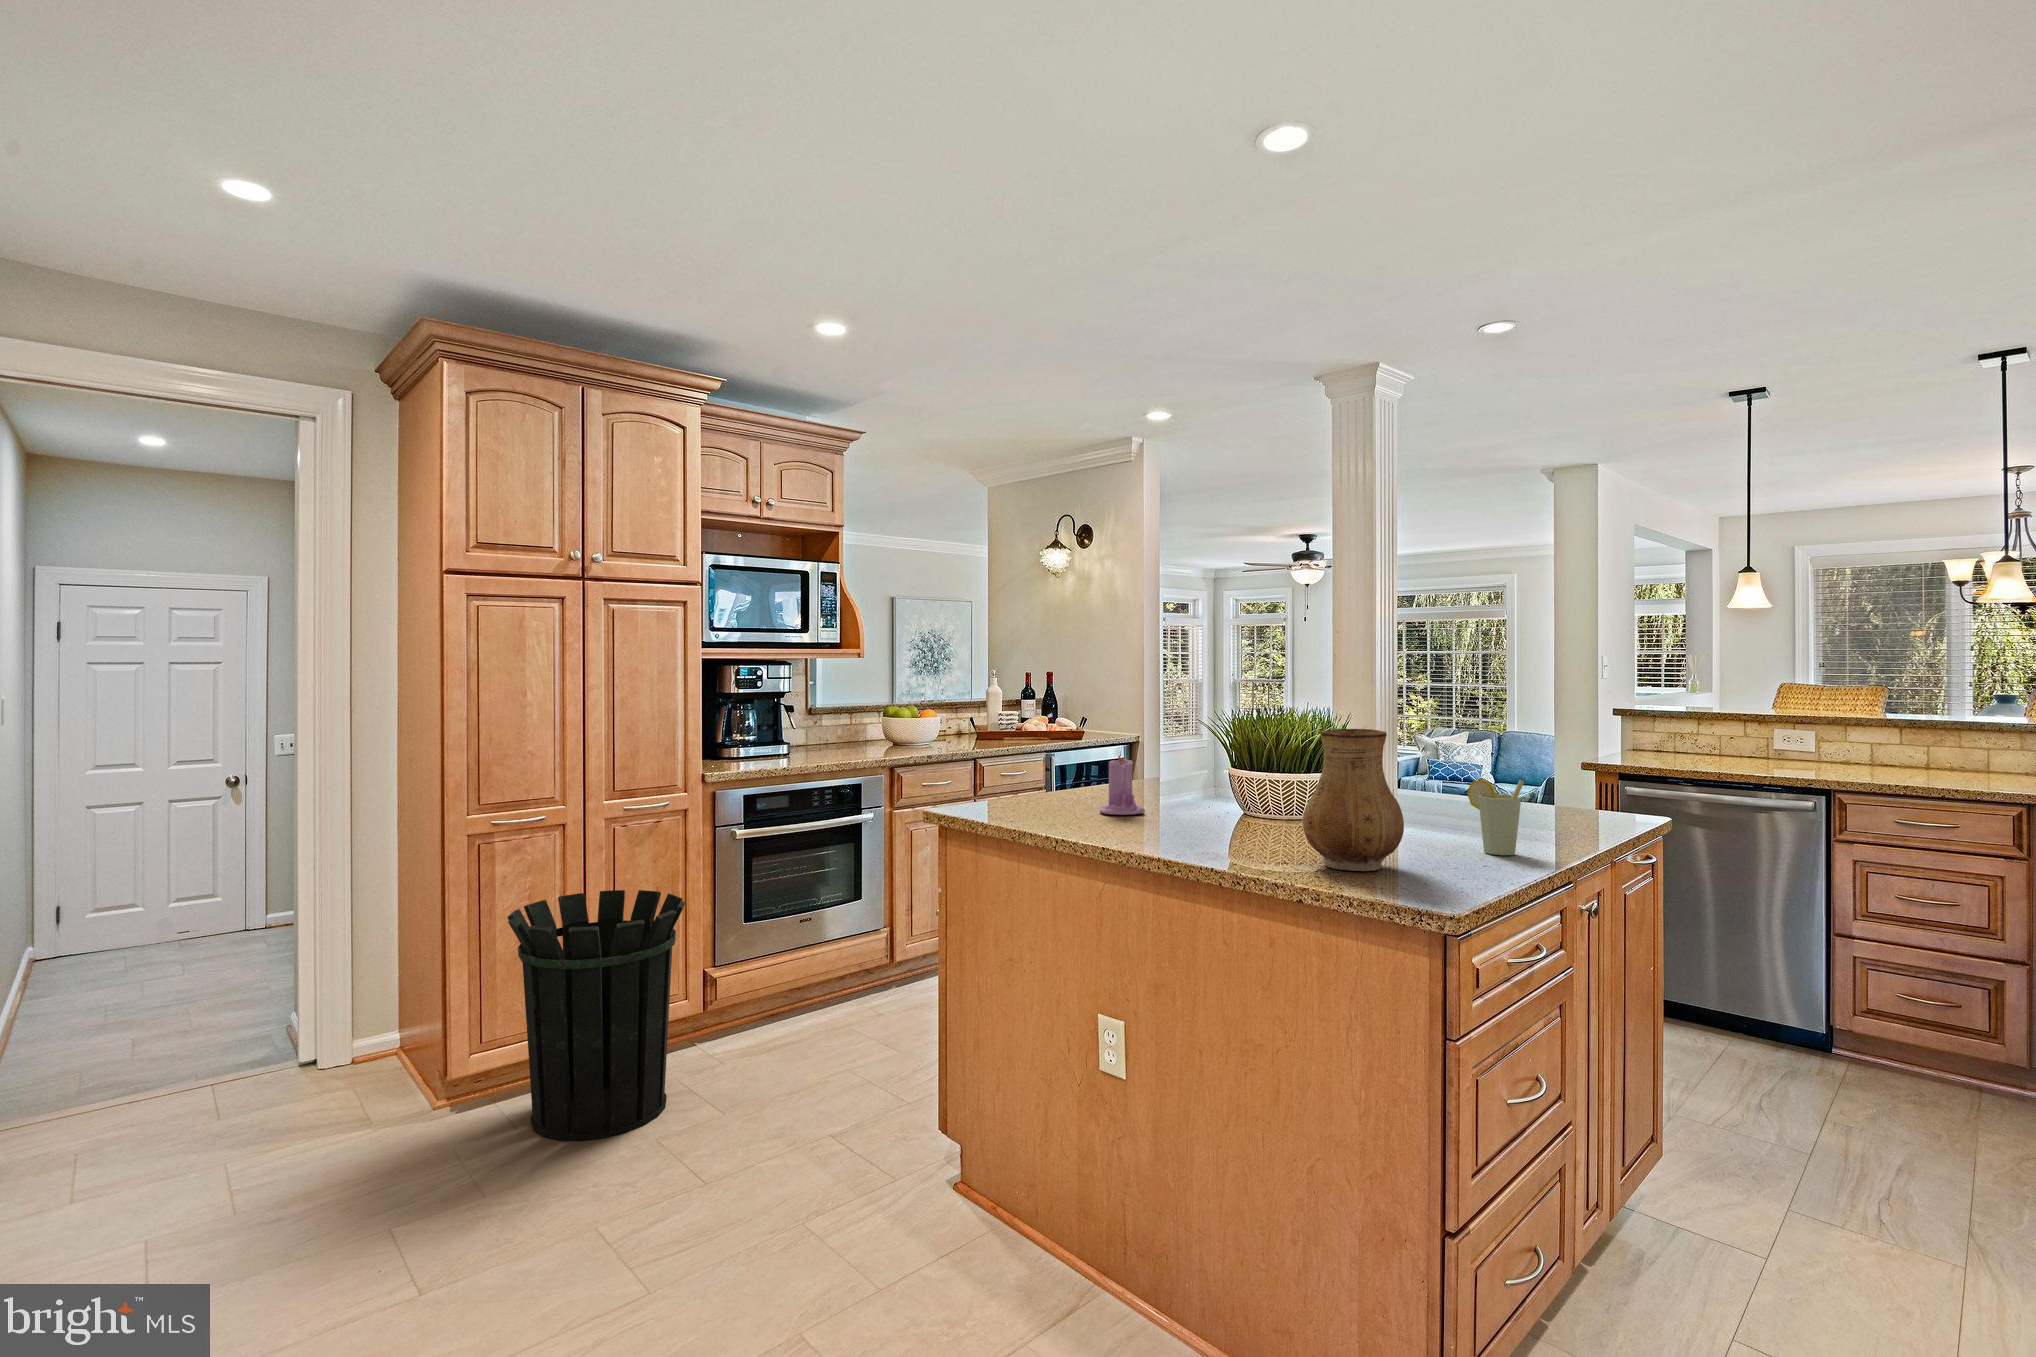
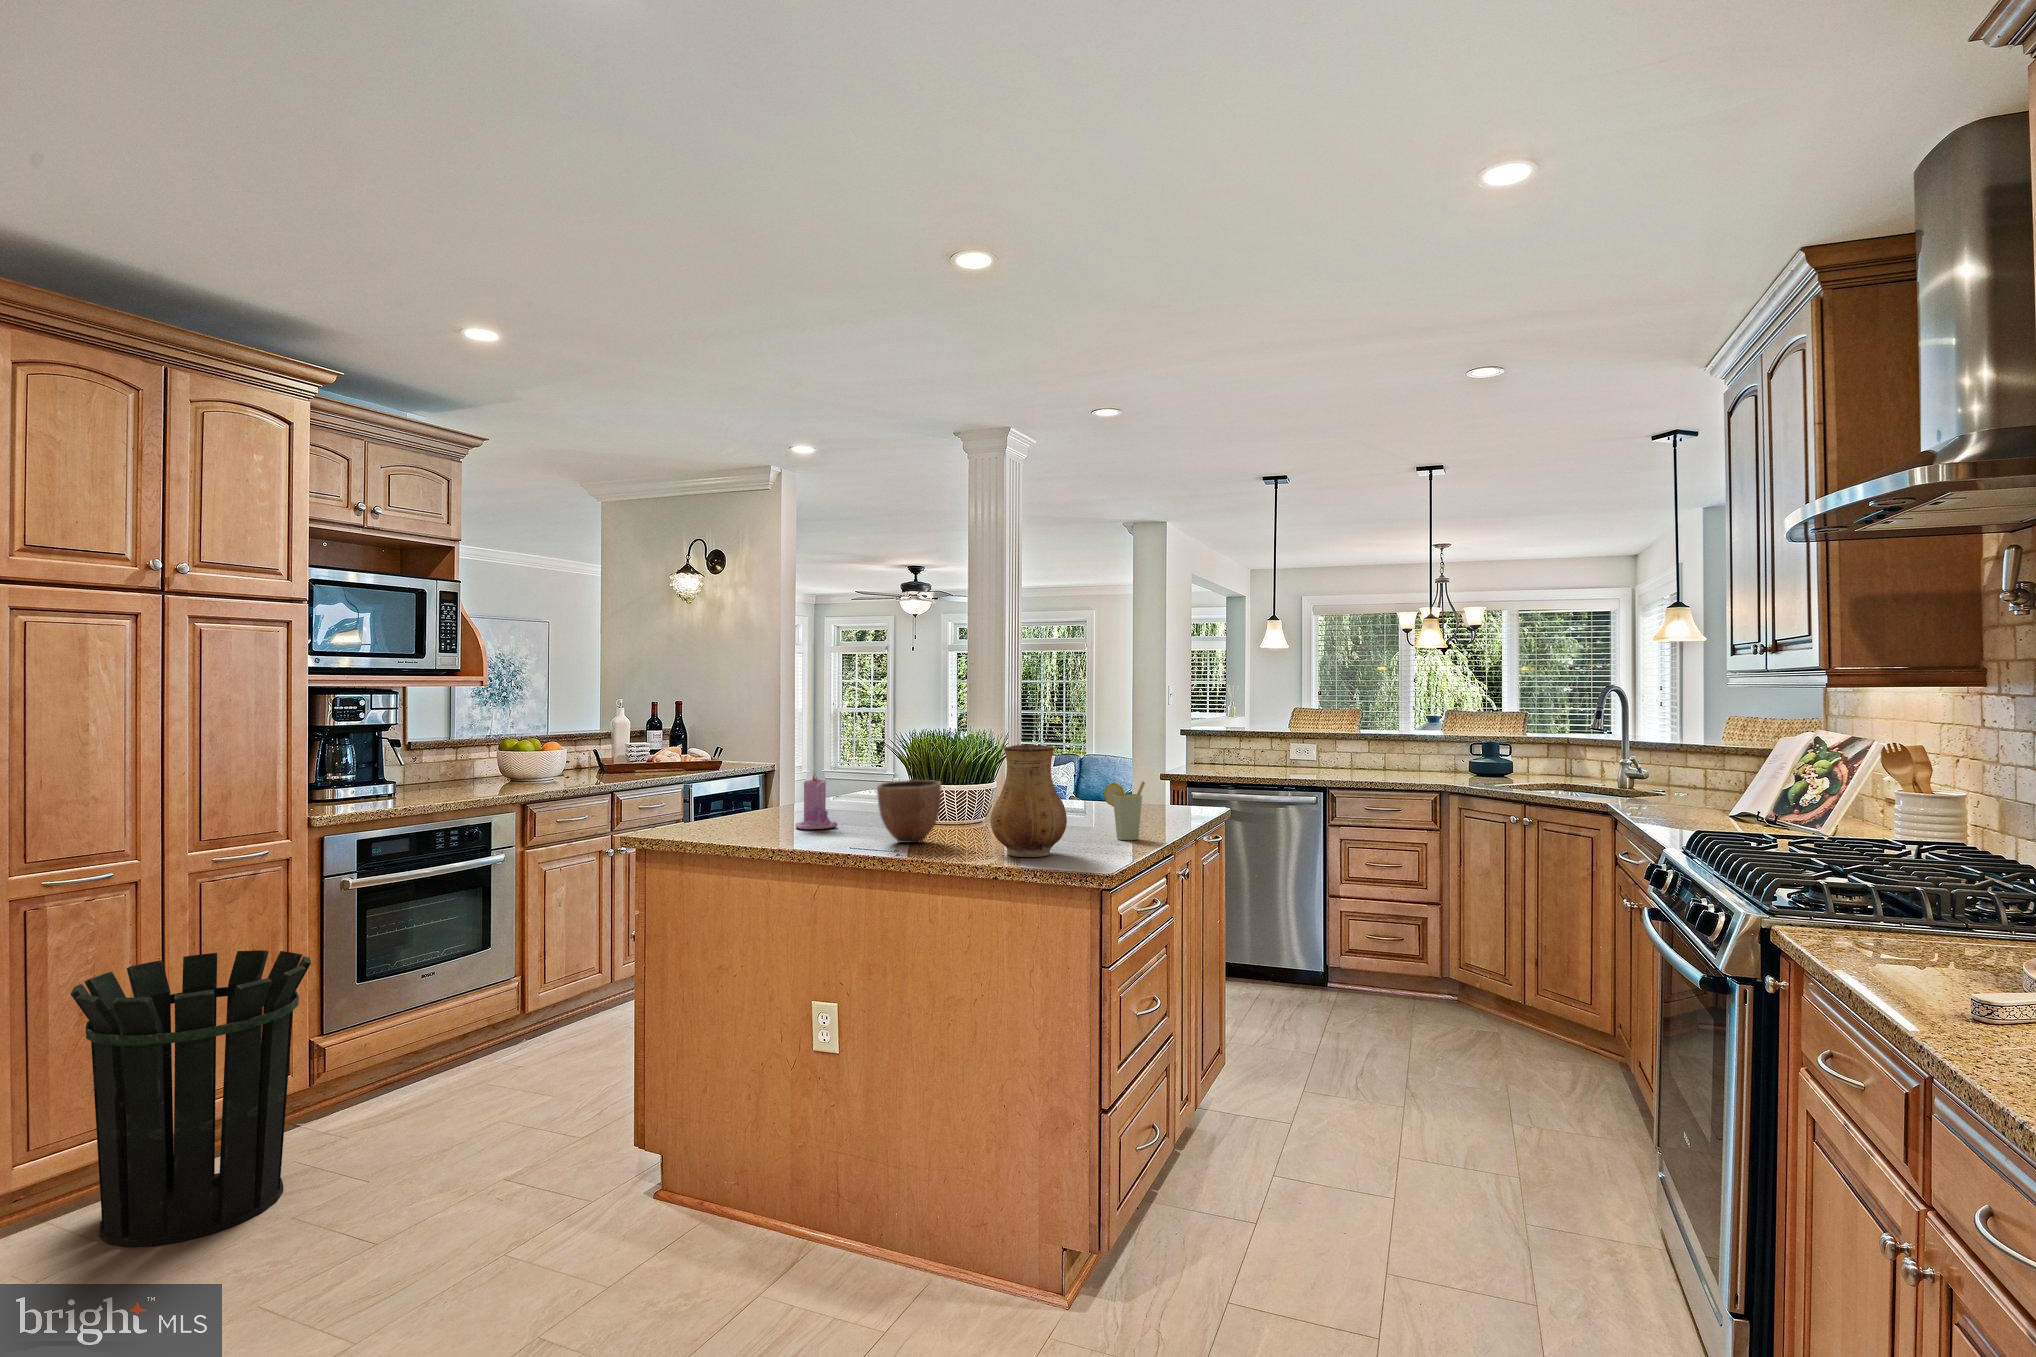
decorative bowl: none [1175,765,1251,840] -> present [877,780,941,843]

